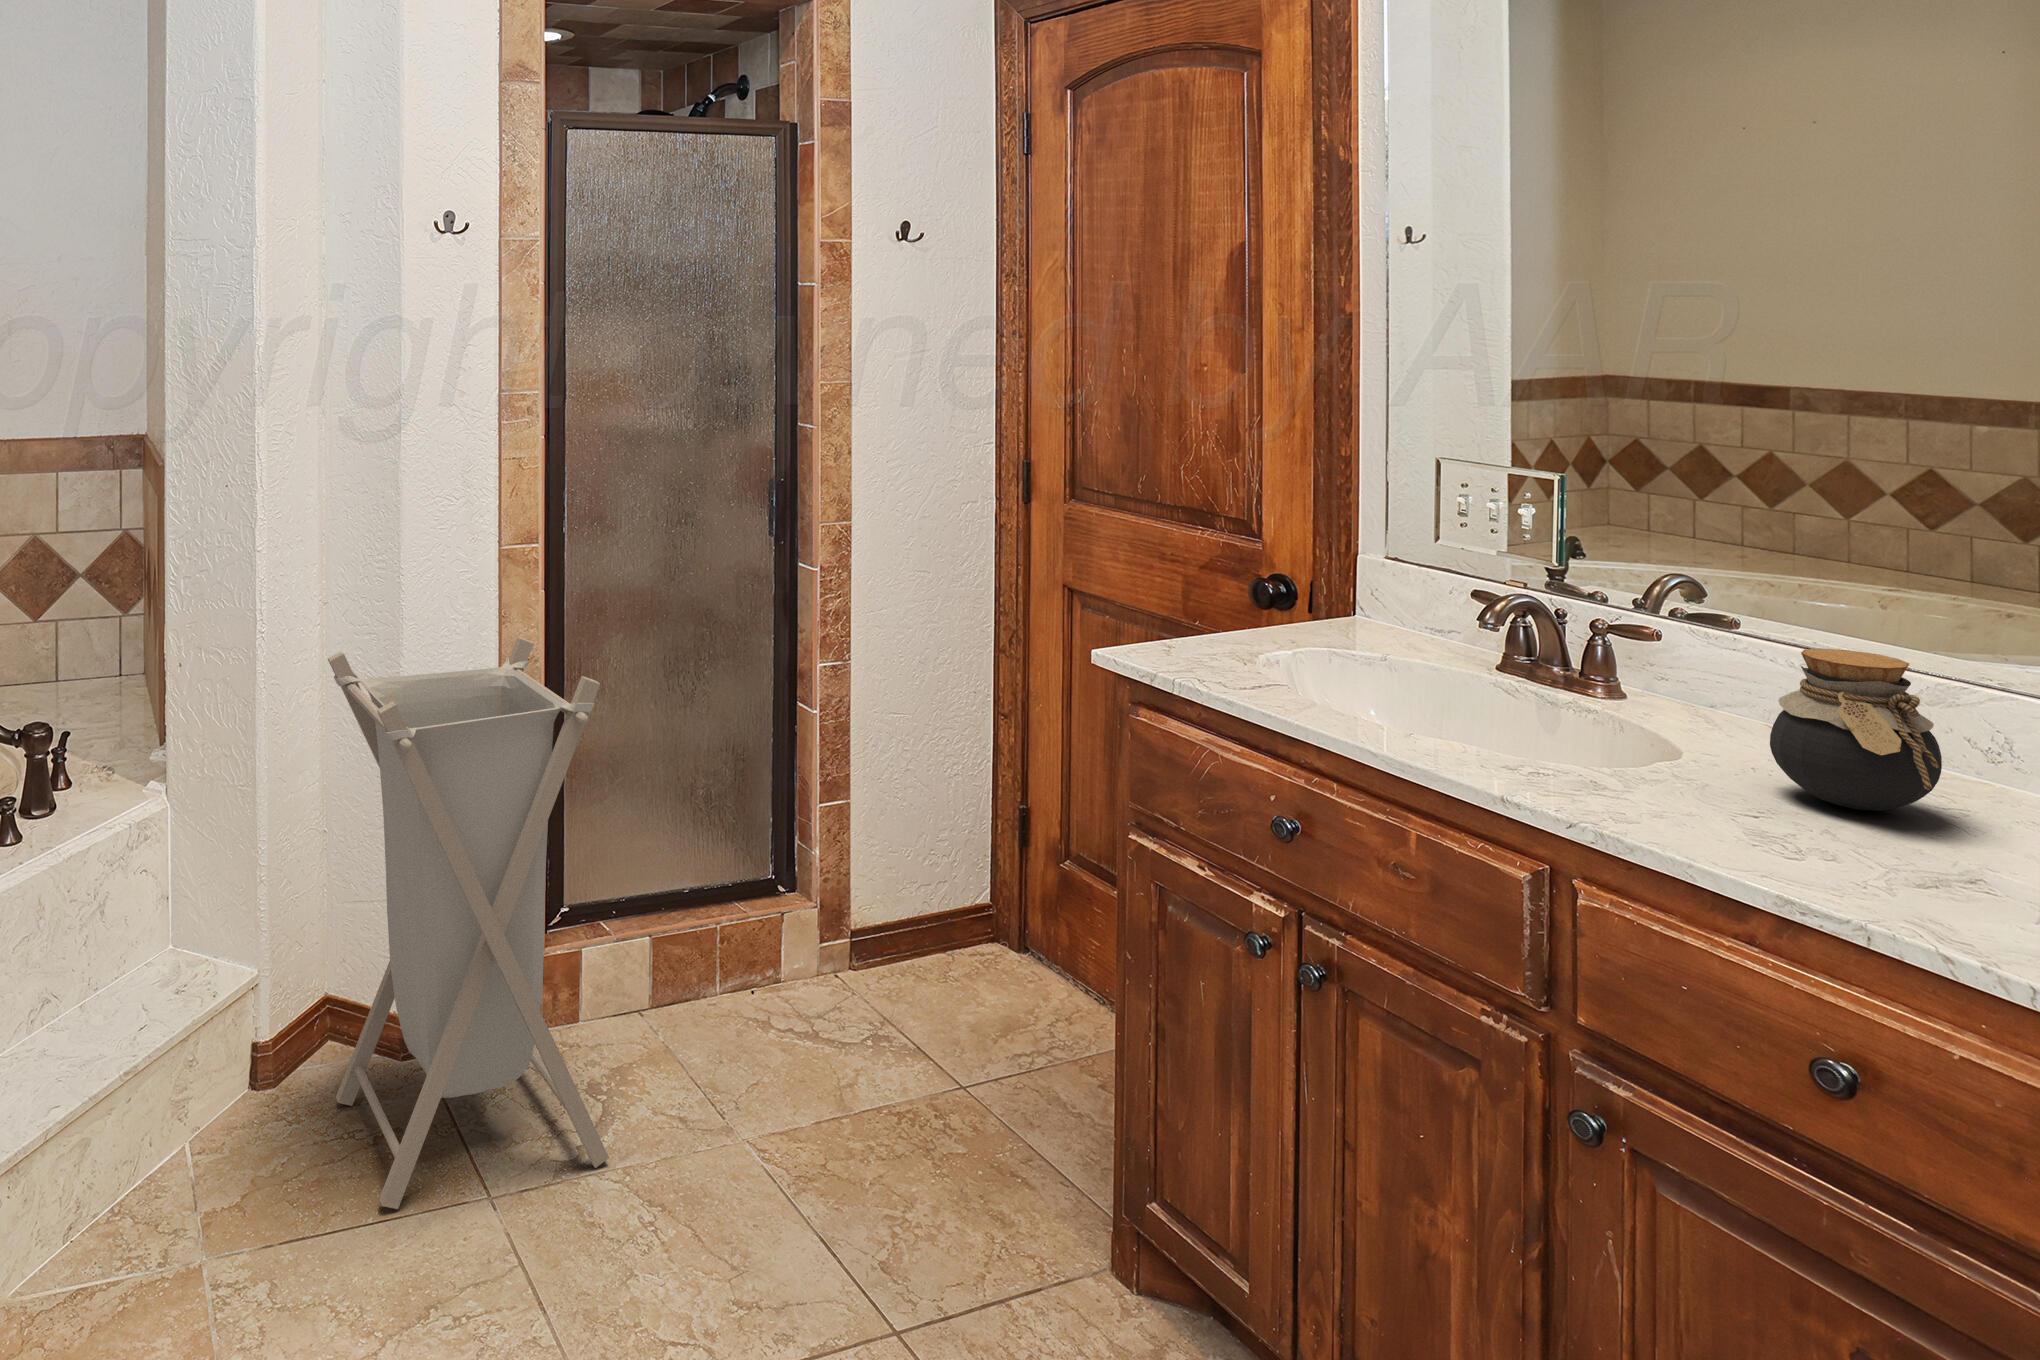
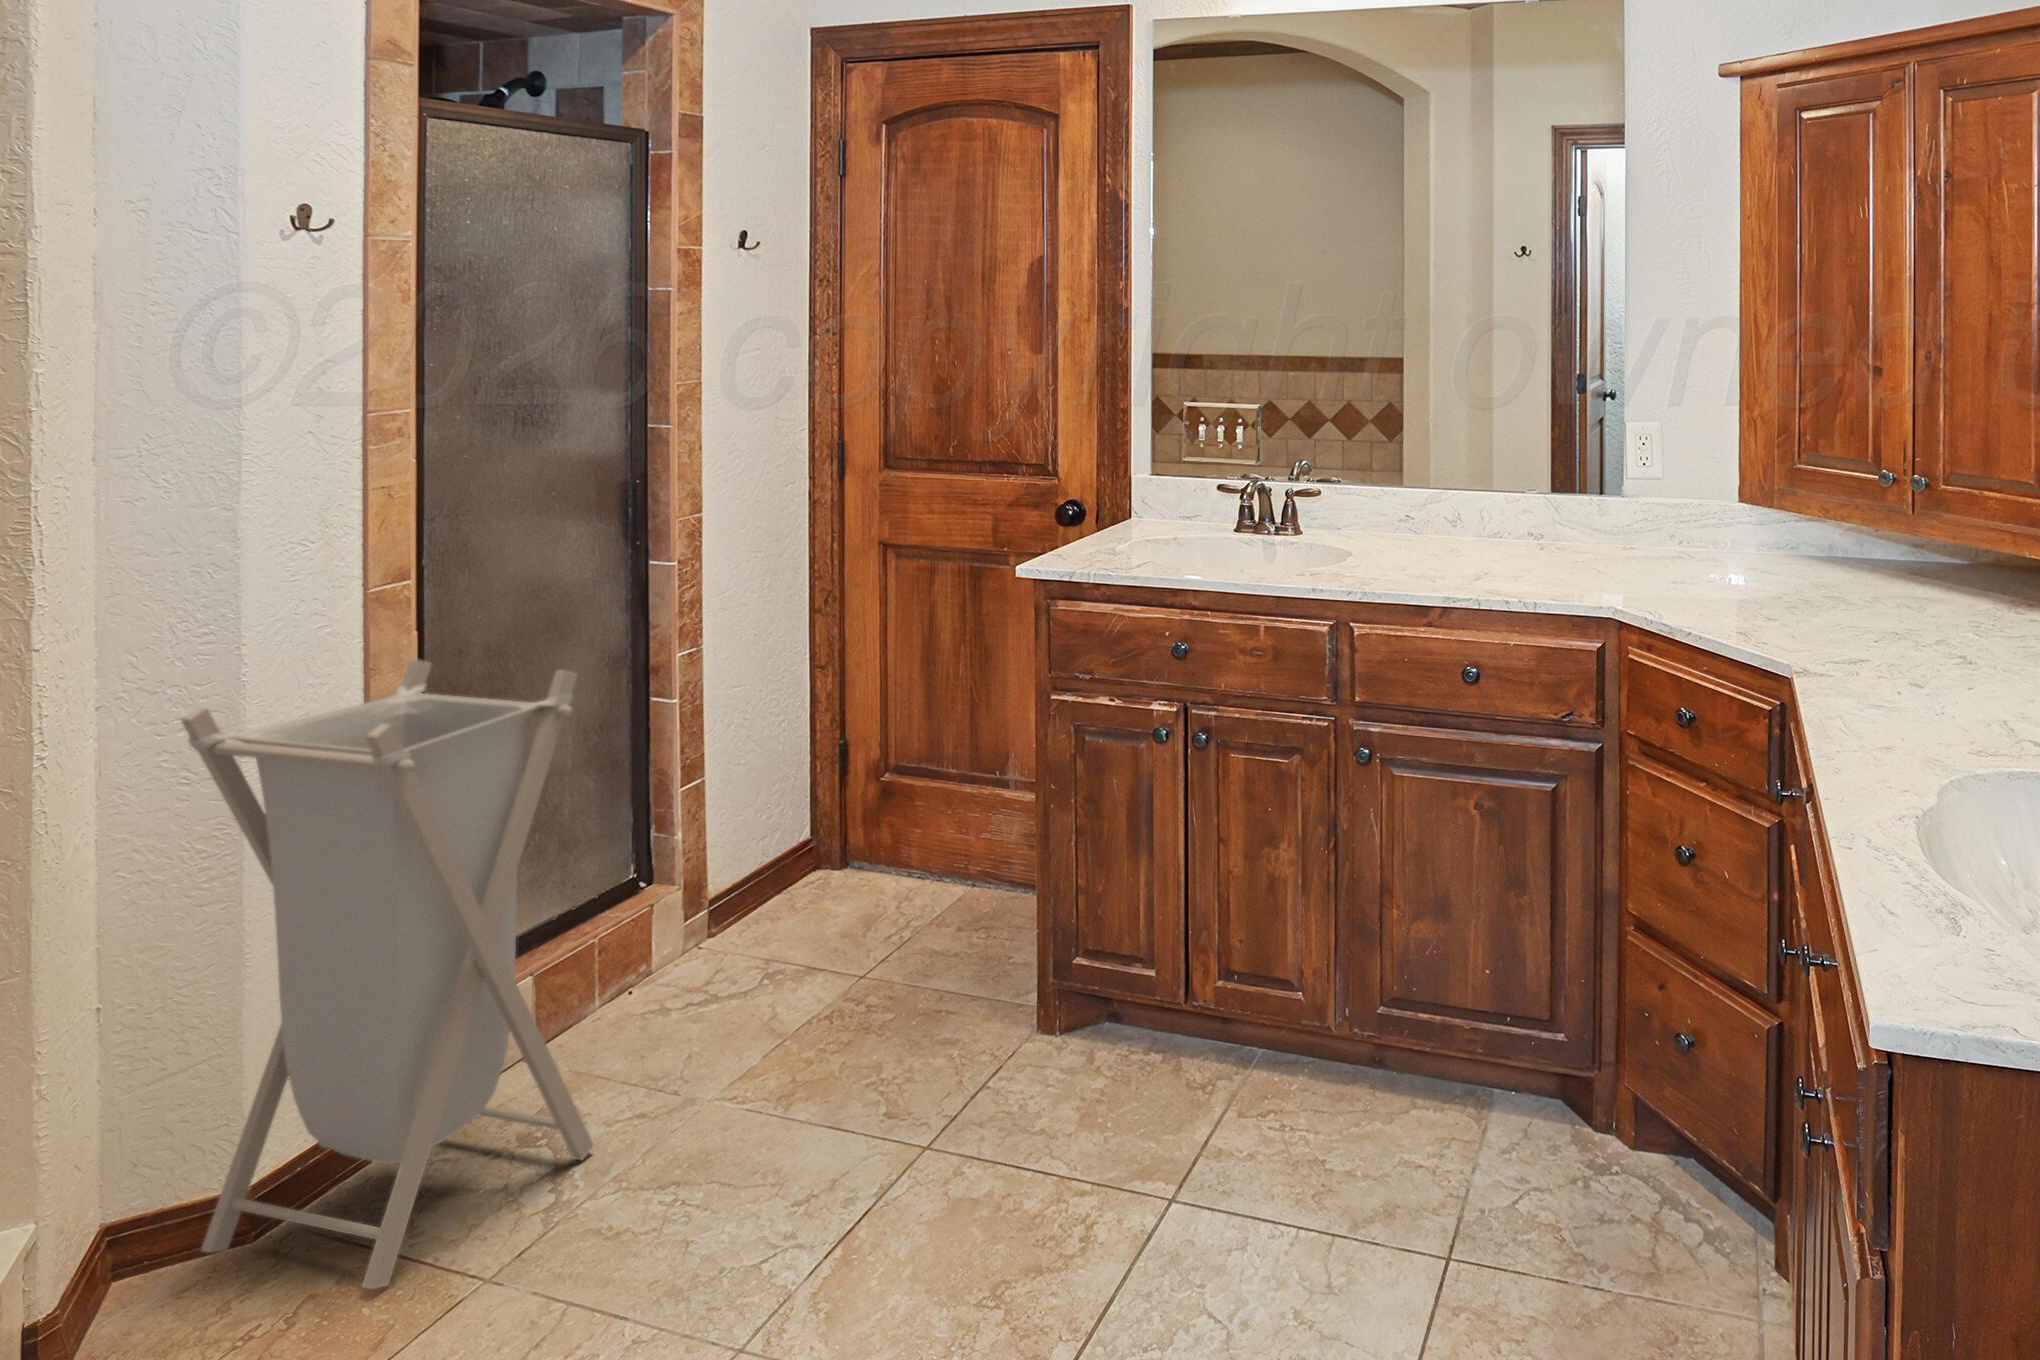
jar: present [1770,649,1942,810] -> none [1397,489,1464,569]

